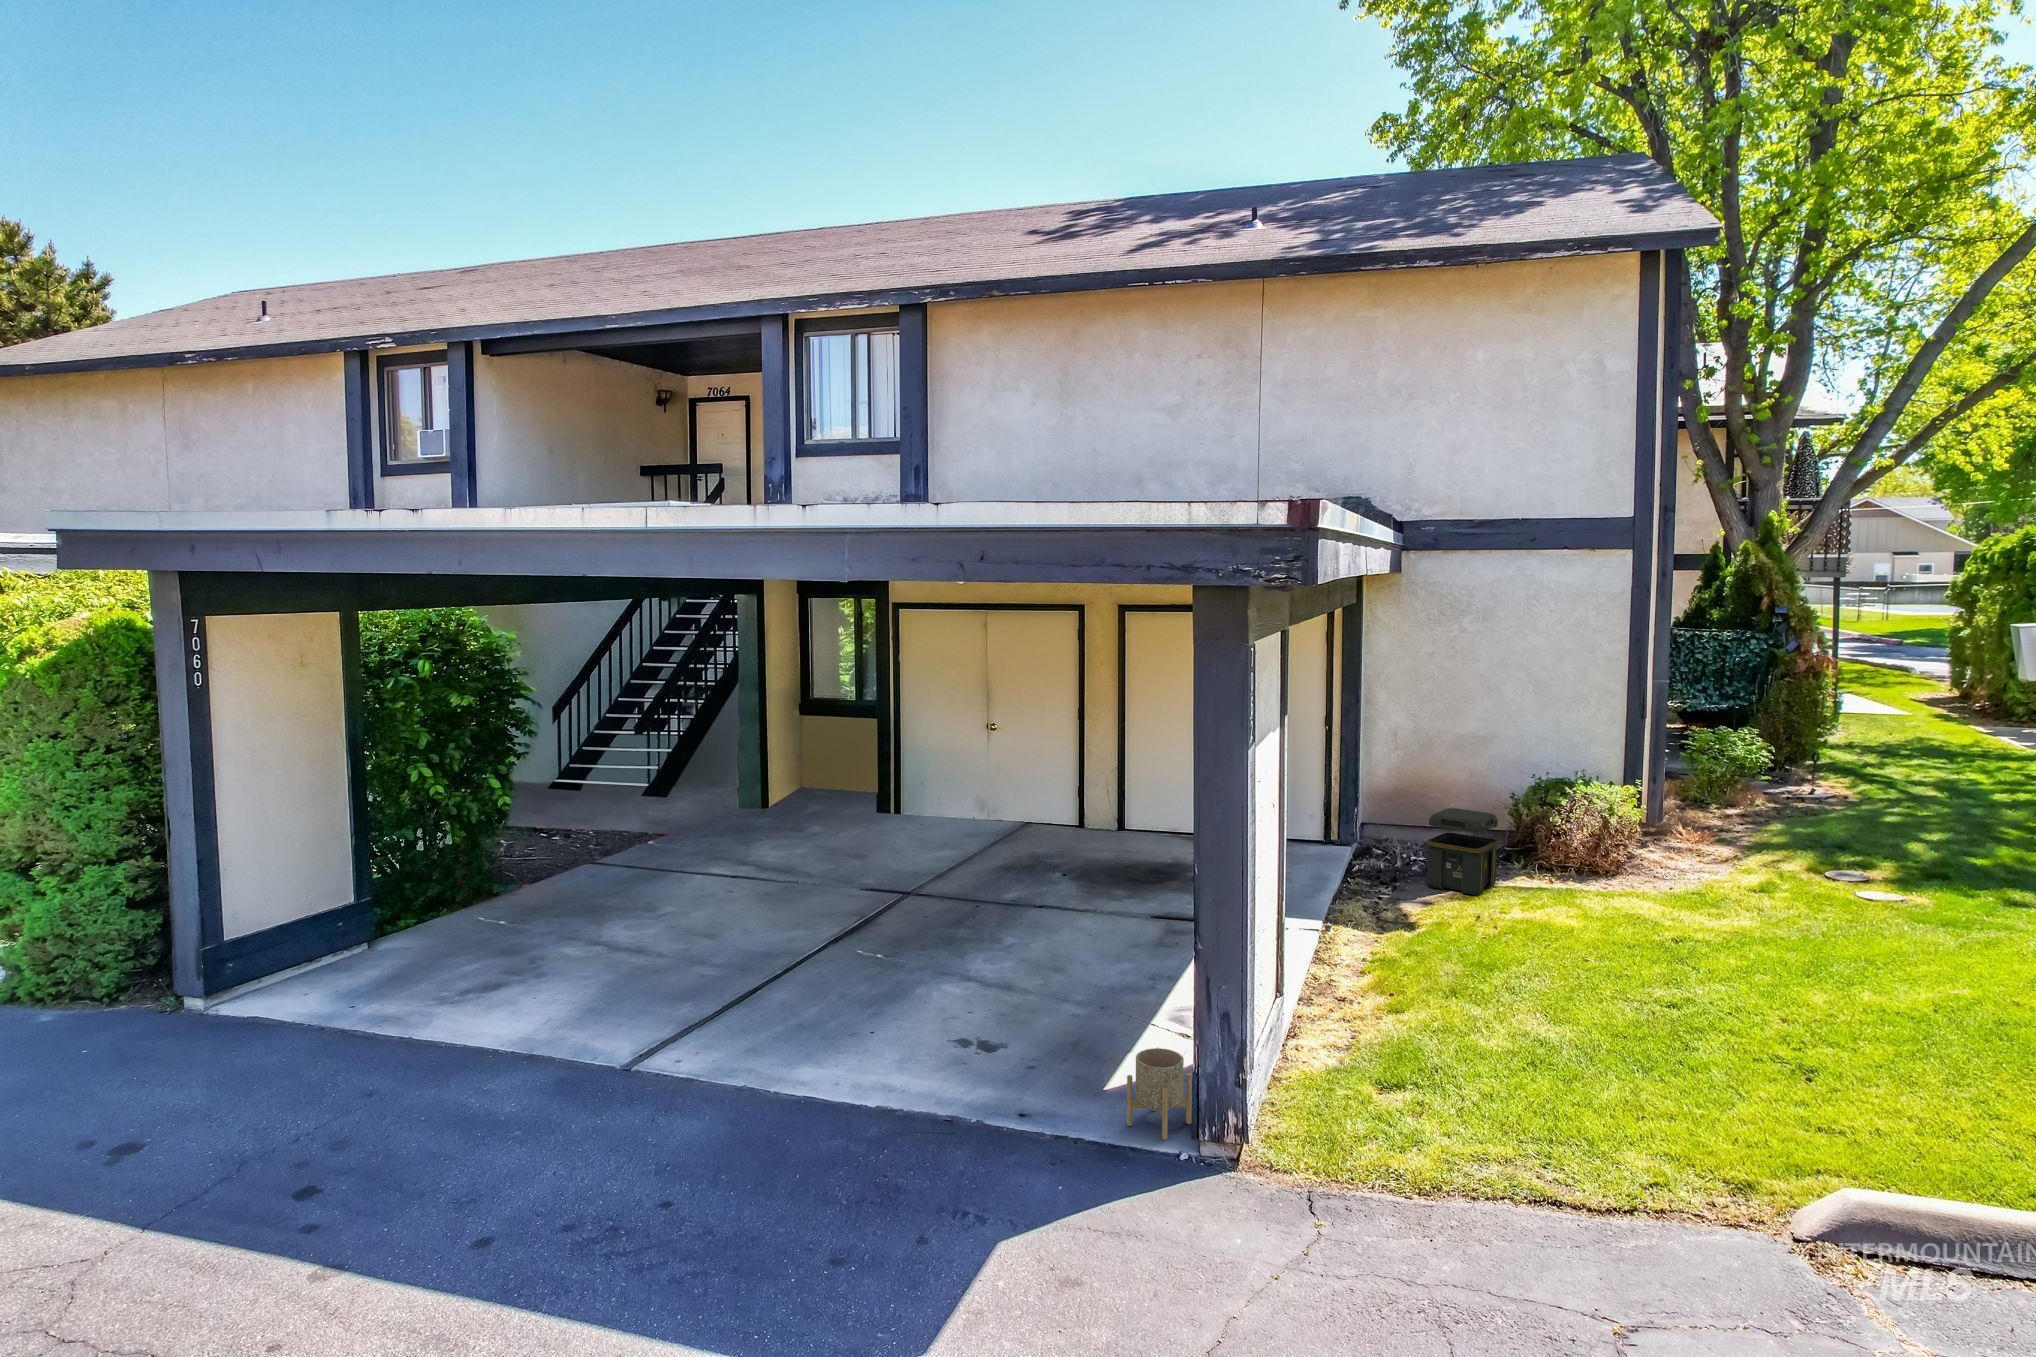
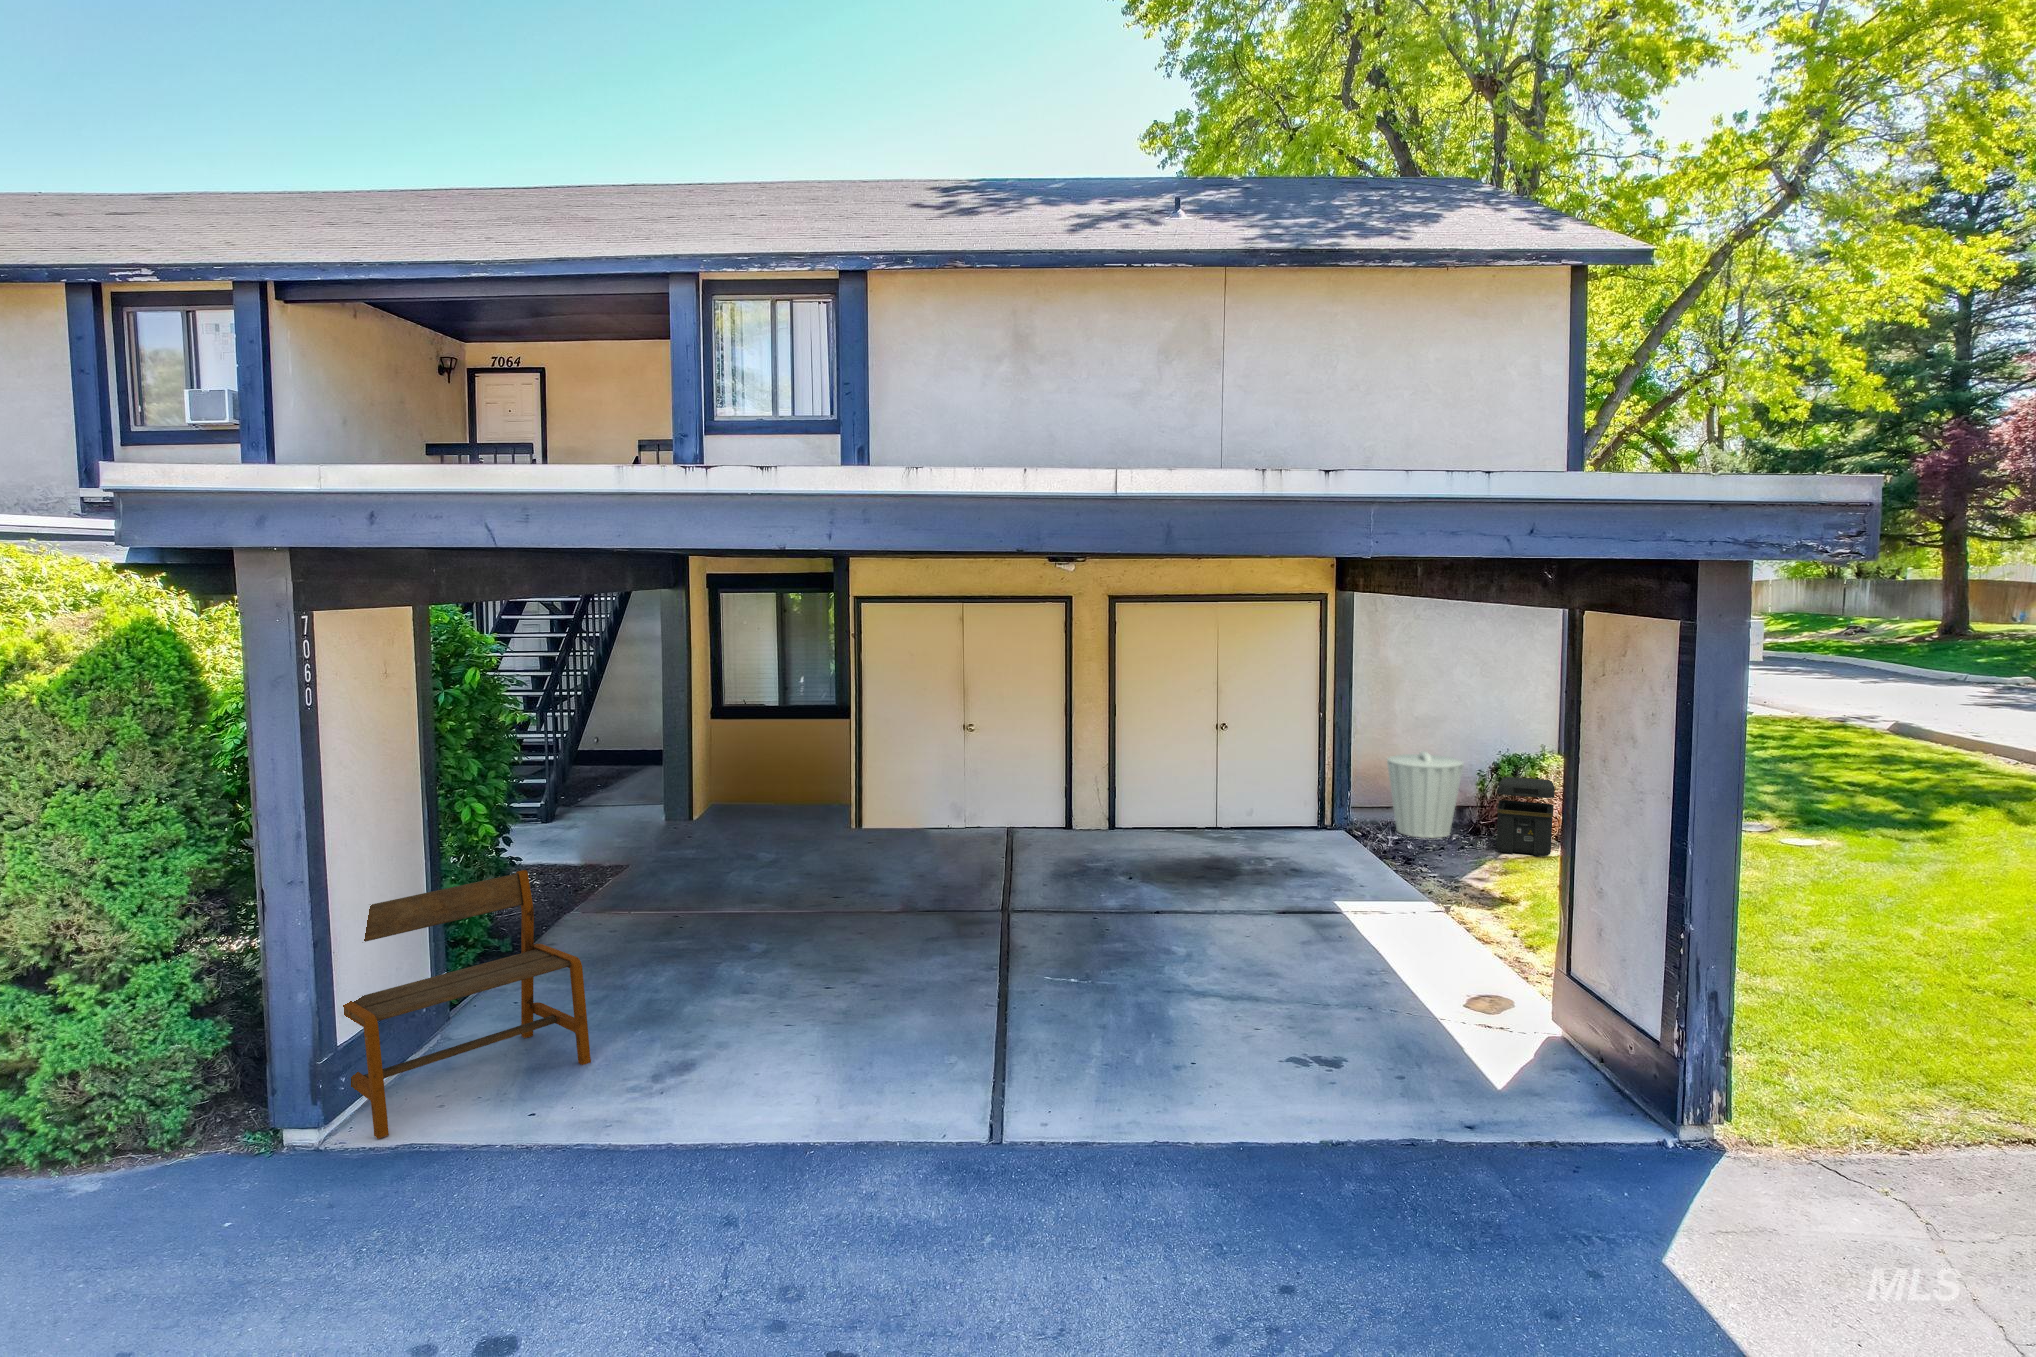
trash can: none [1342,776,1421,868] -> present [1387,751,1464,838]
bench: none [230,824,423,1011] -> present [343,870,591,1139]
planter: present [1127,1048,1192,1140] -> none [1585,1037,1646,1131]

